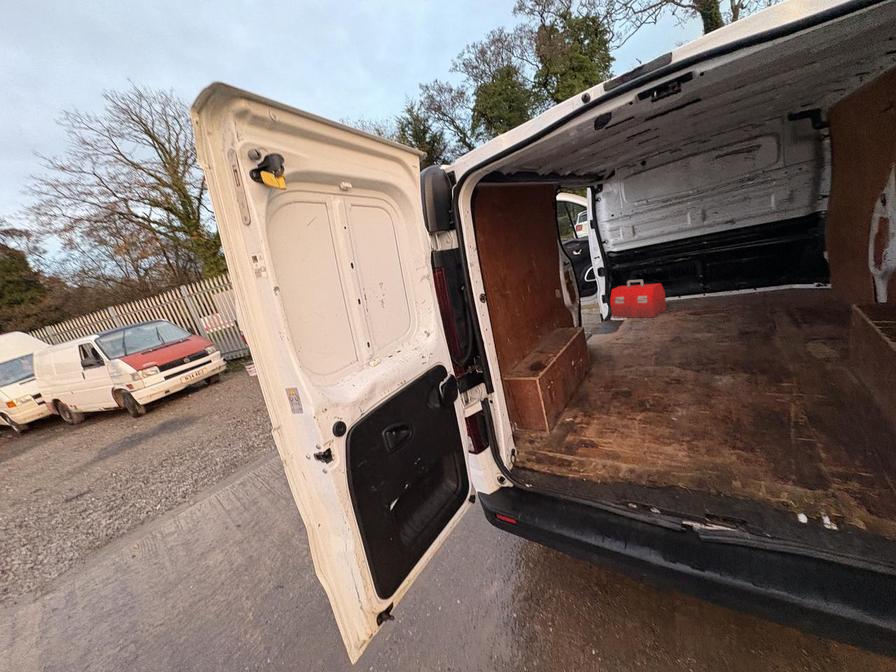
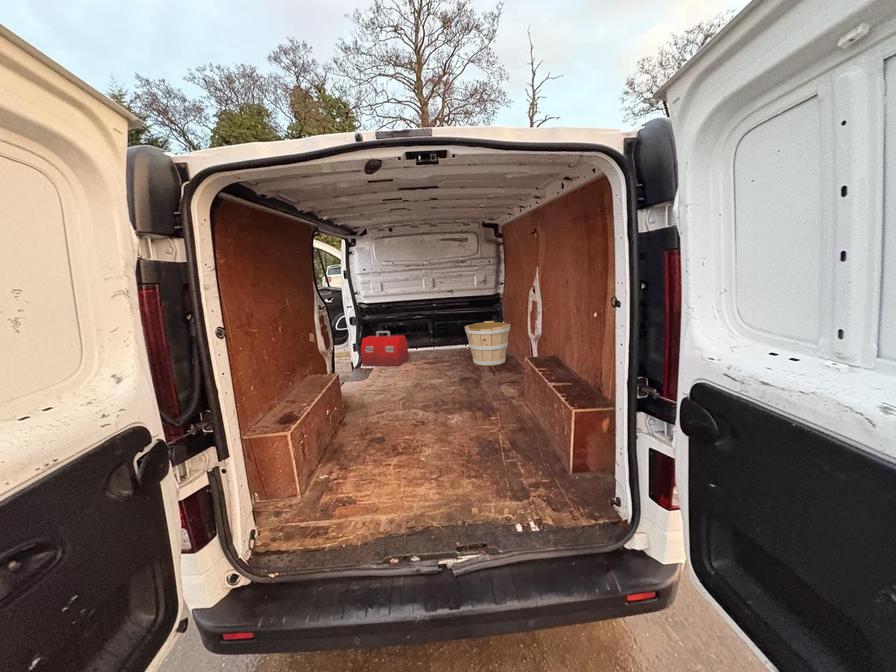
wooden bucket: none [742,258,818,316] -> present [465,321,510,366]

